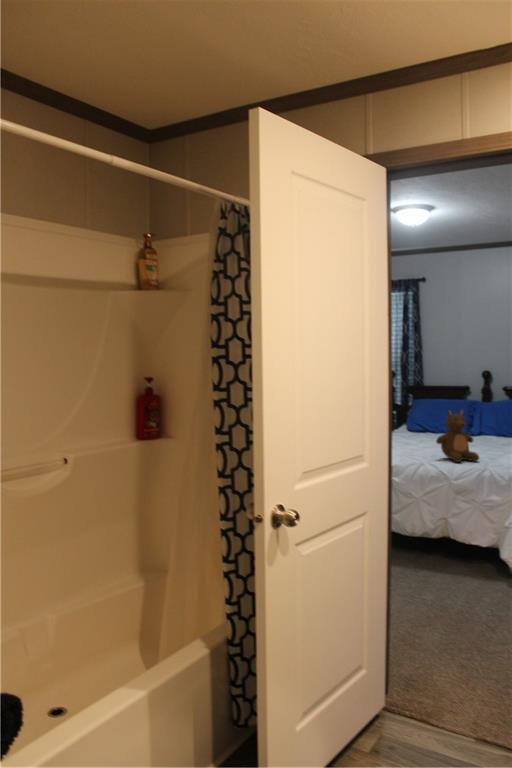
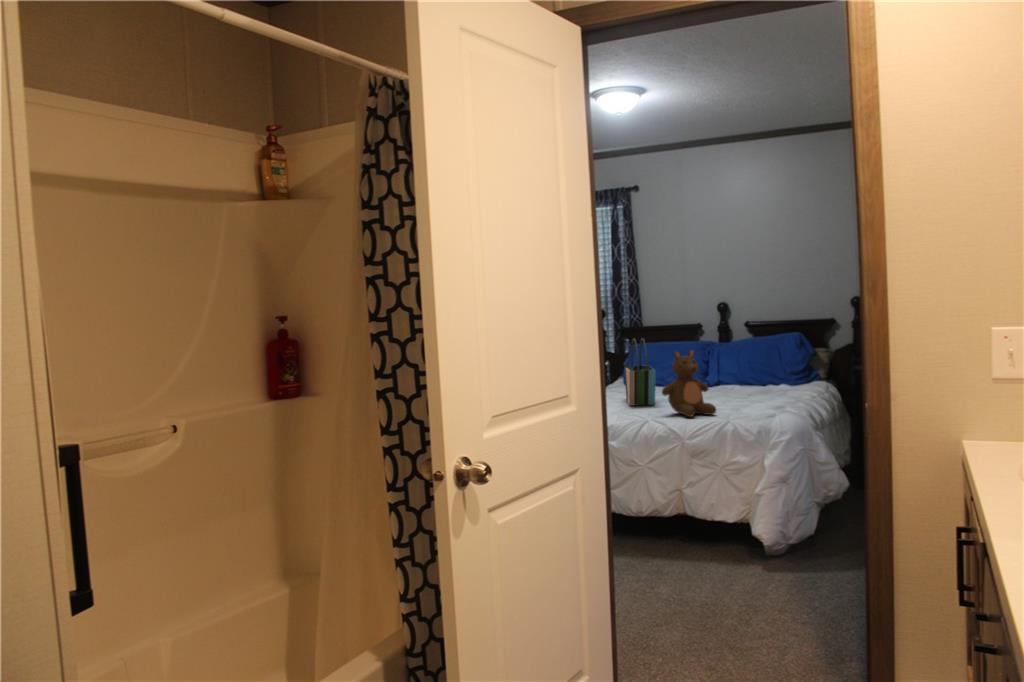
tote bag: none [407,397,432,449] -> present [624,338,656,406]

